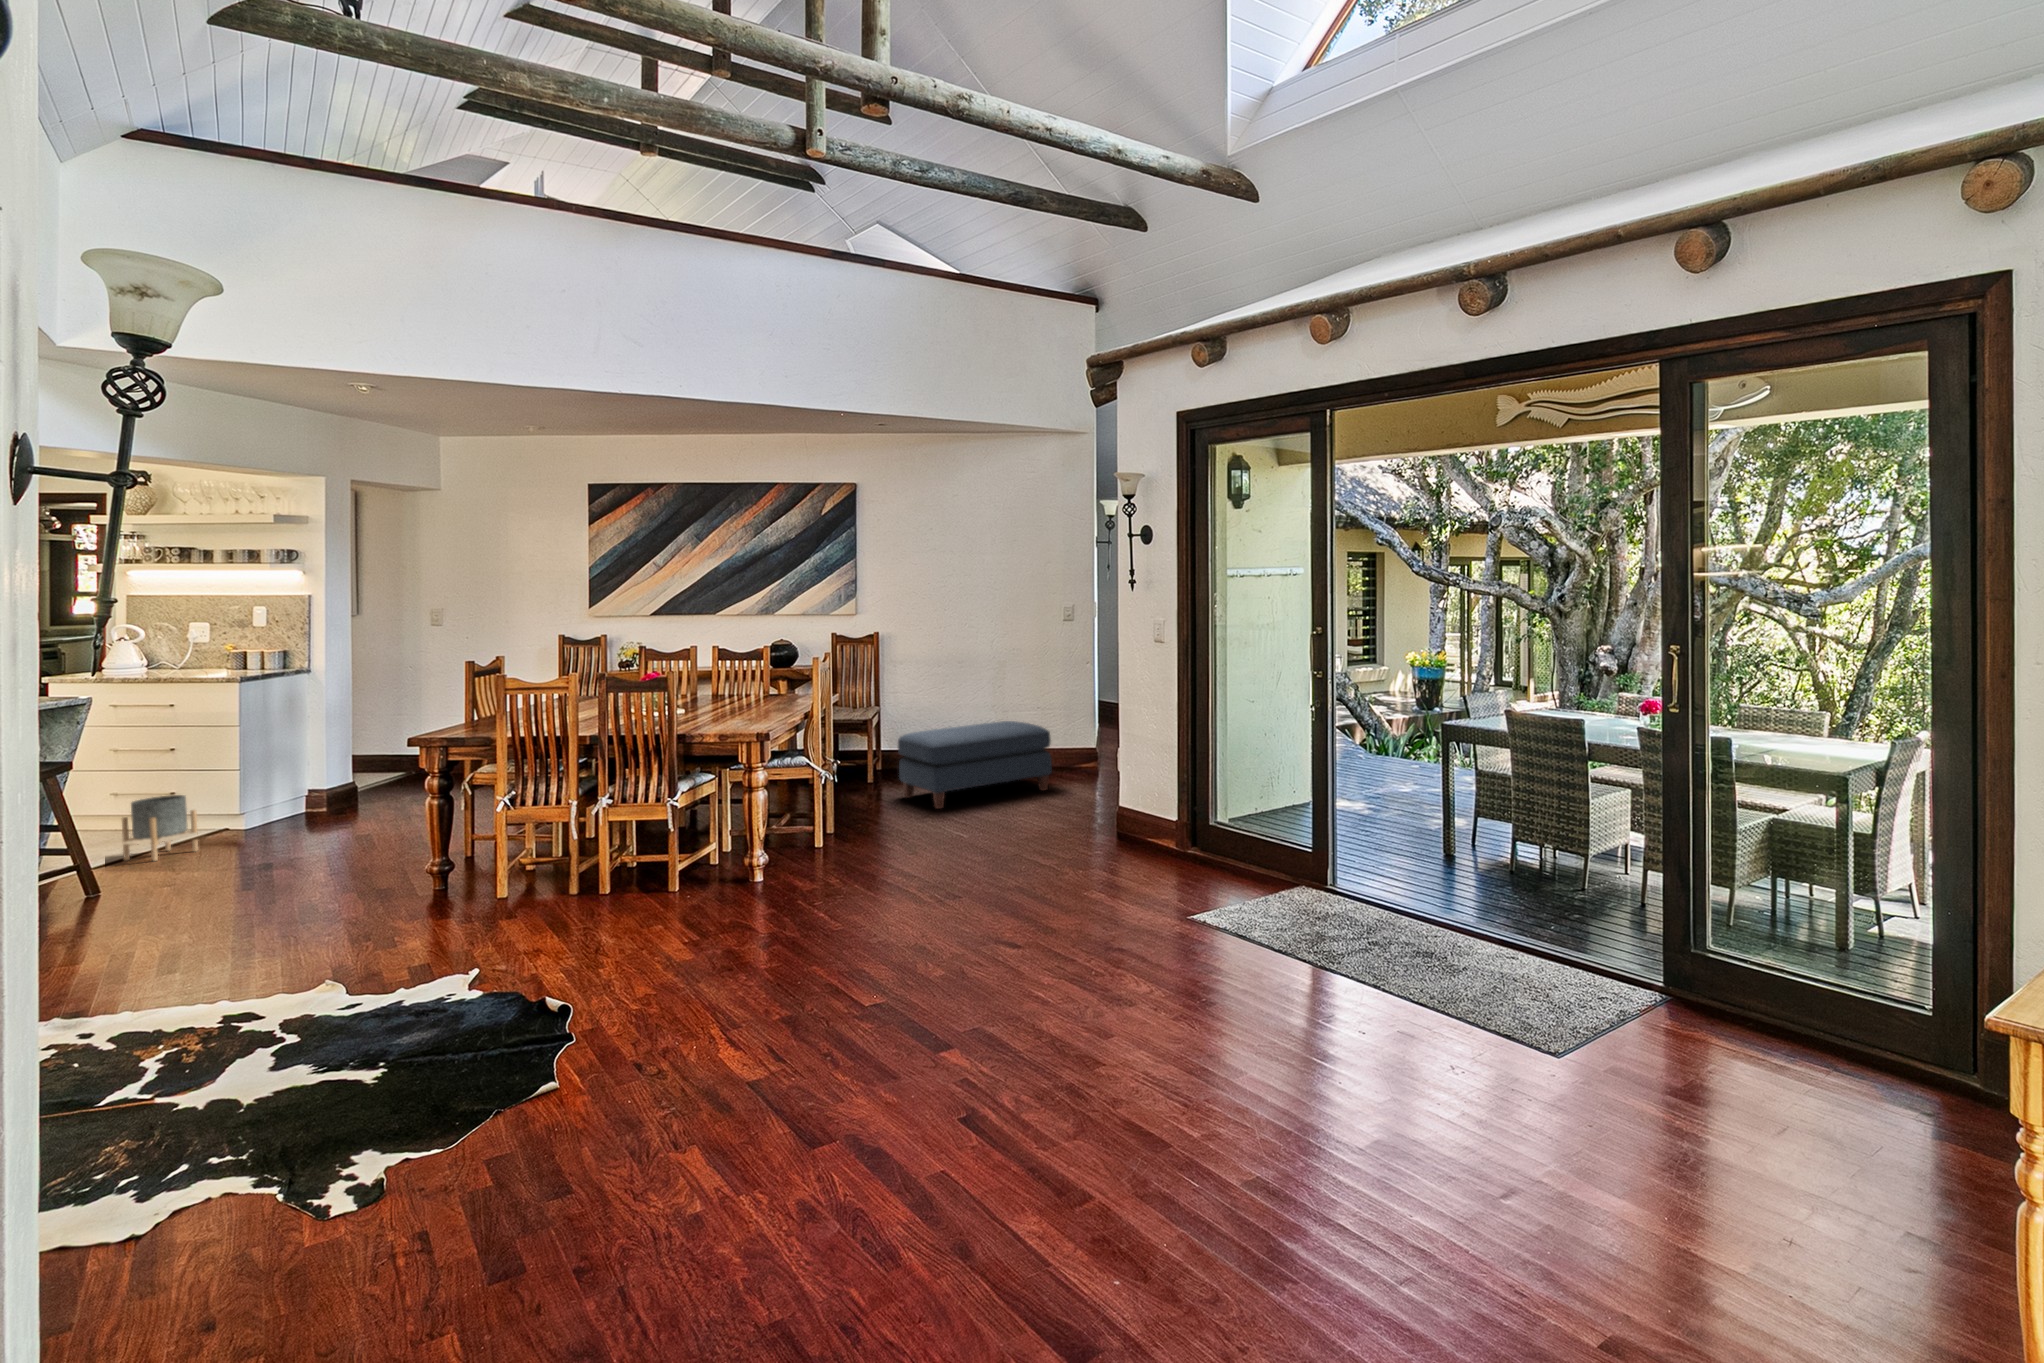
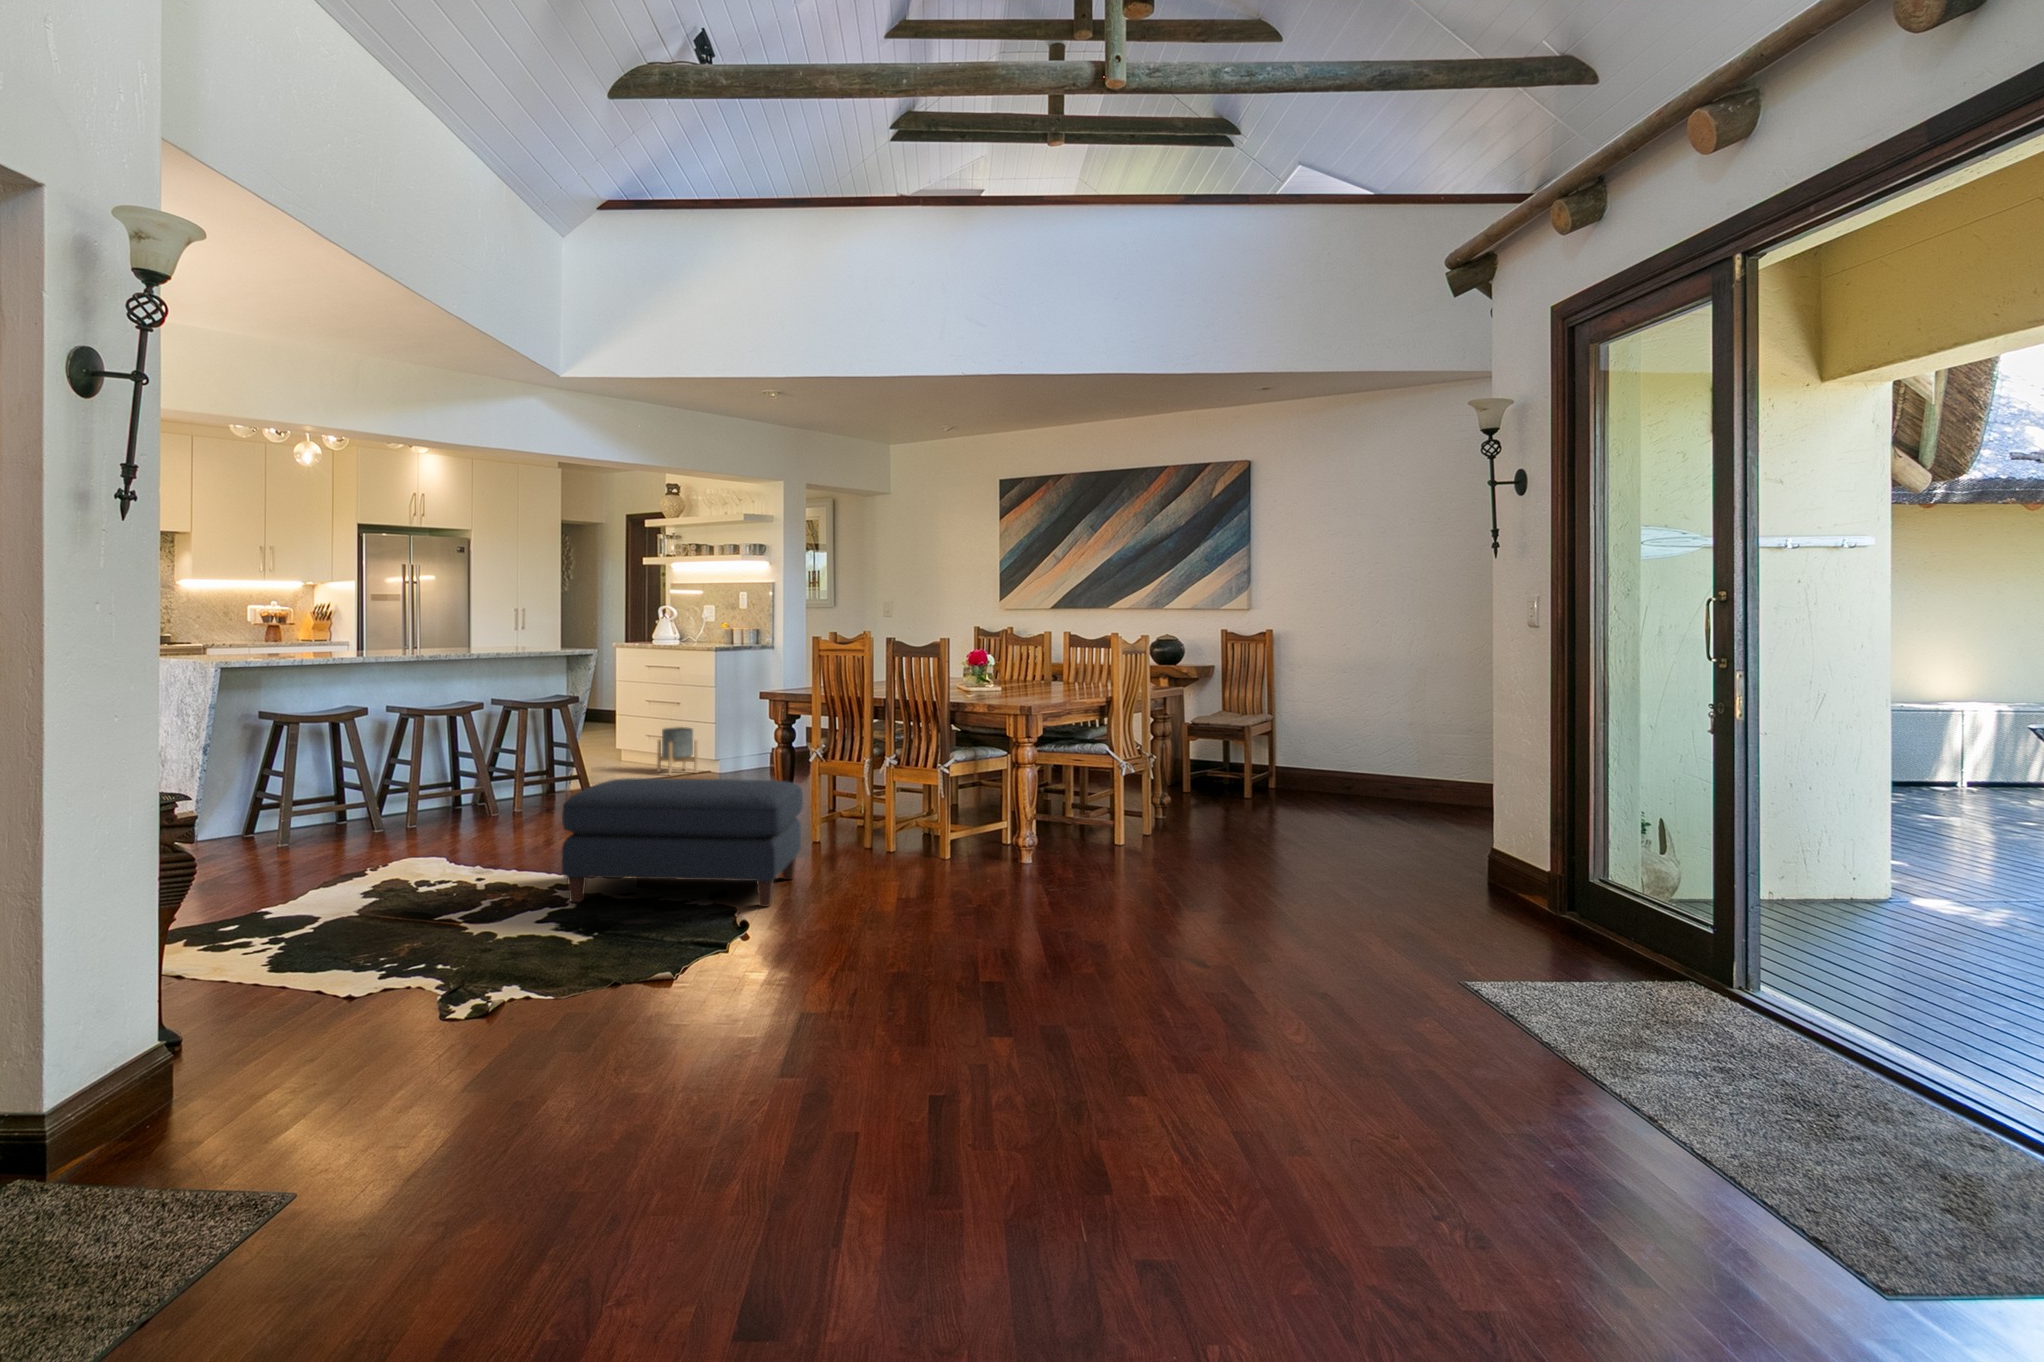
ottoman: present [898,721,1052,809] -> present [562,778,803,907]

